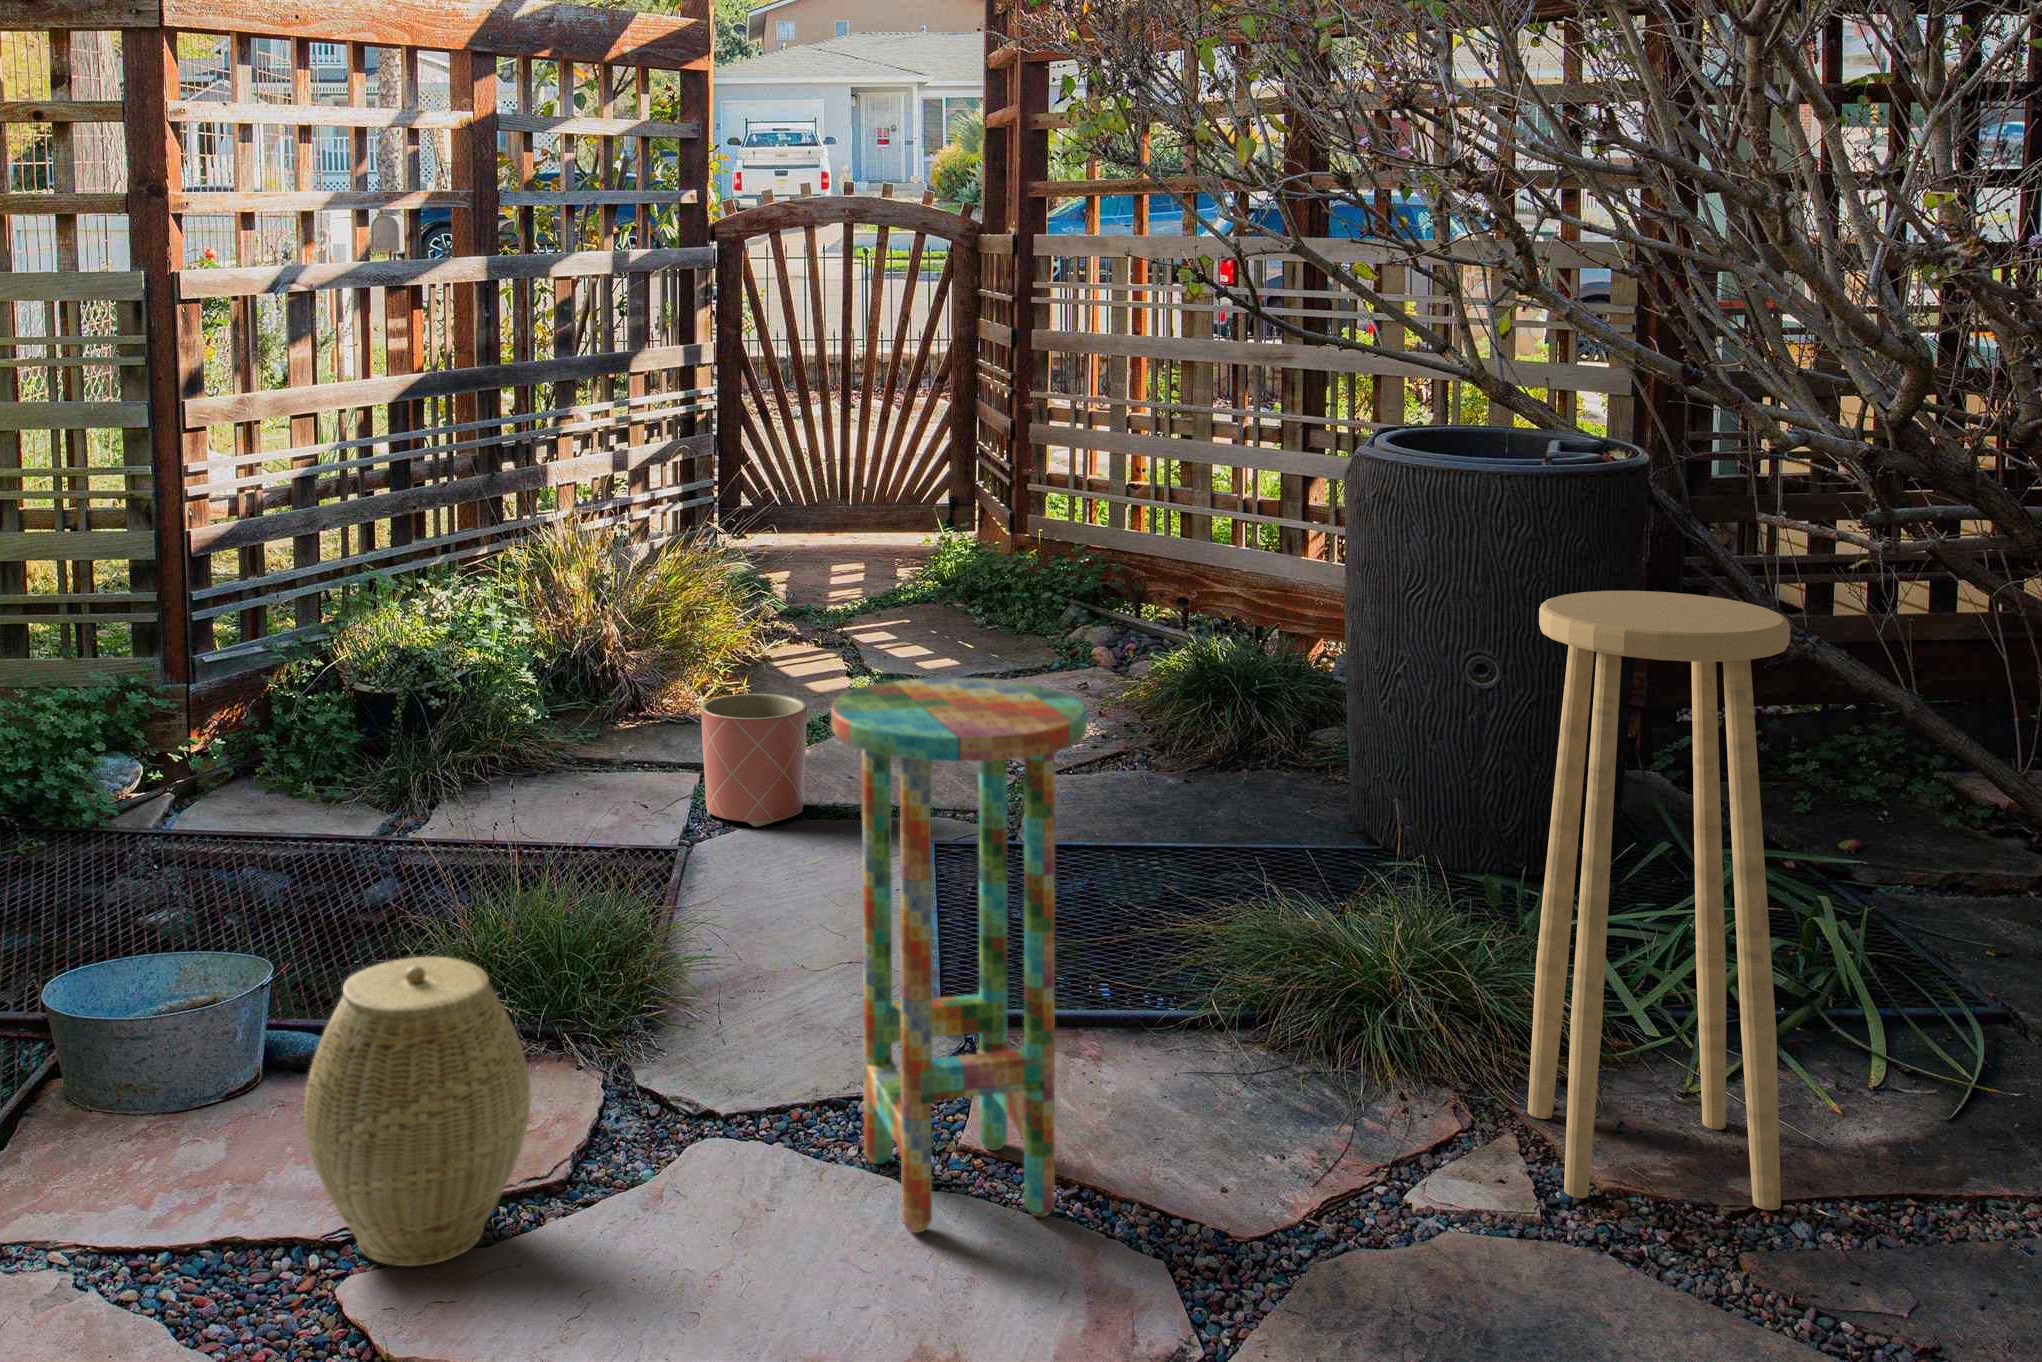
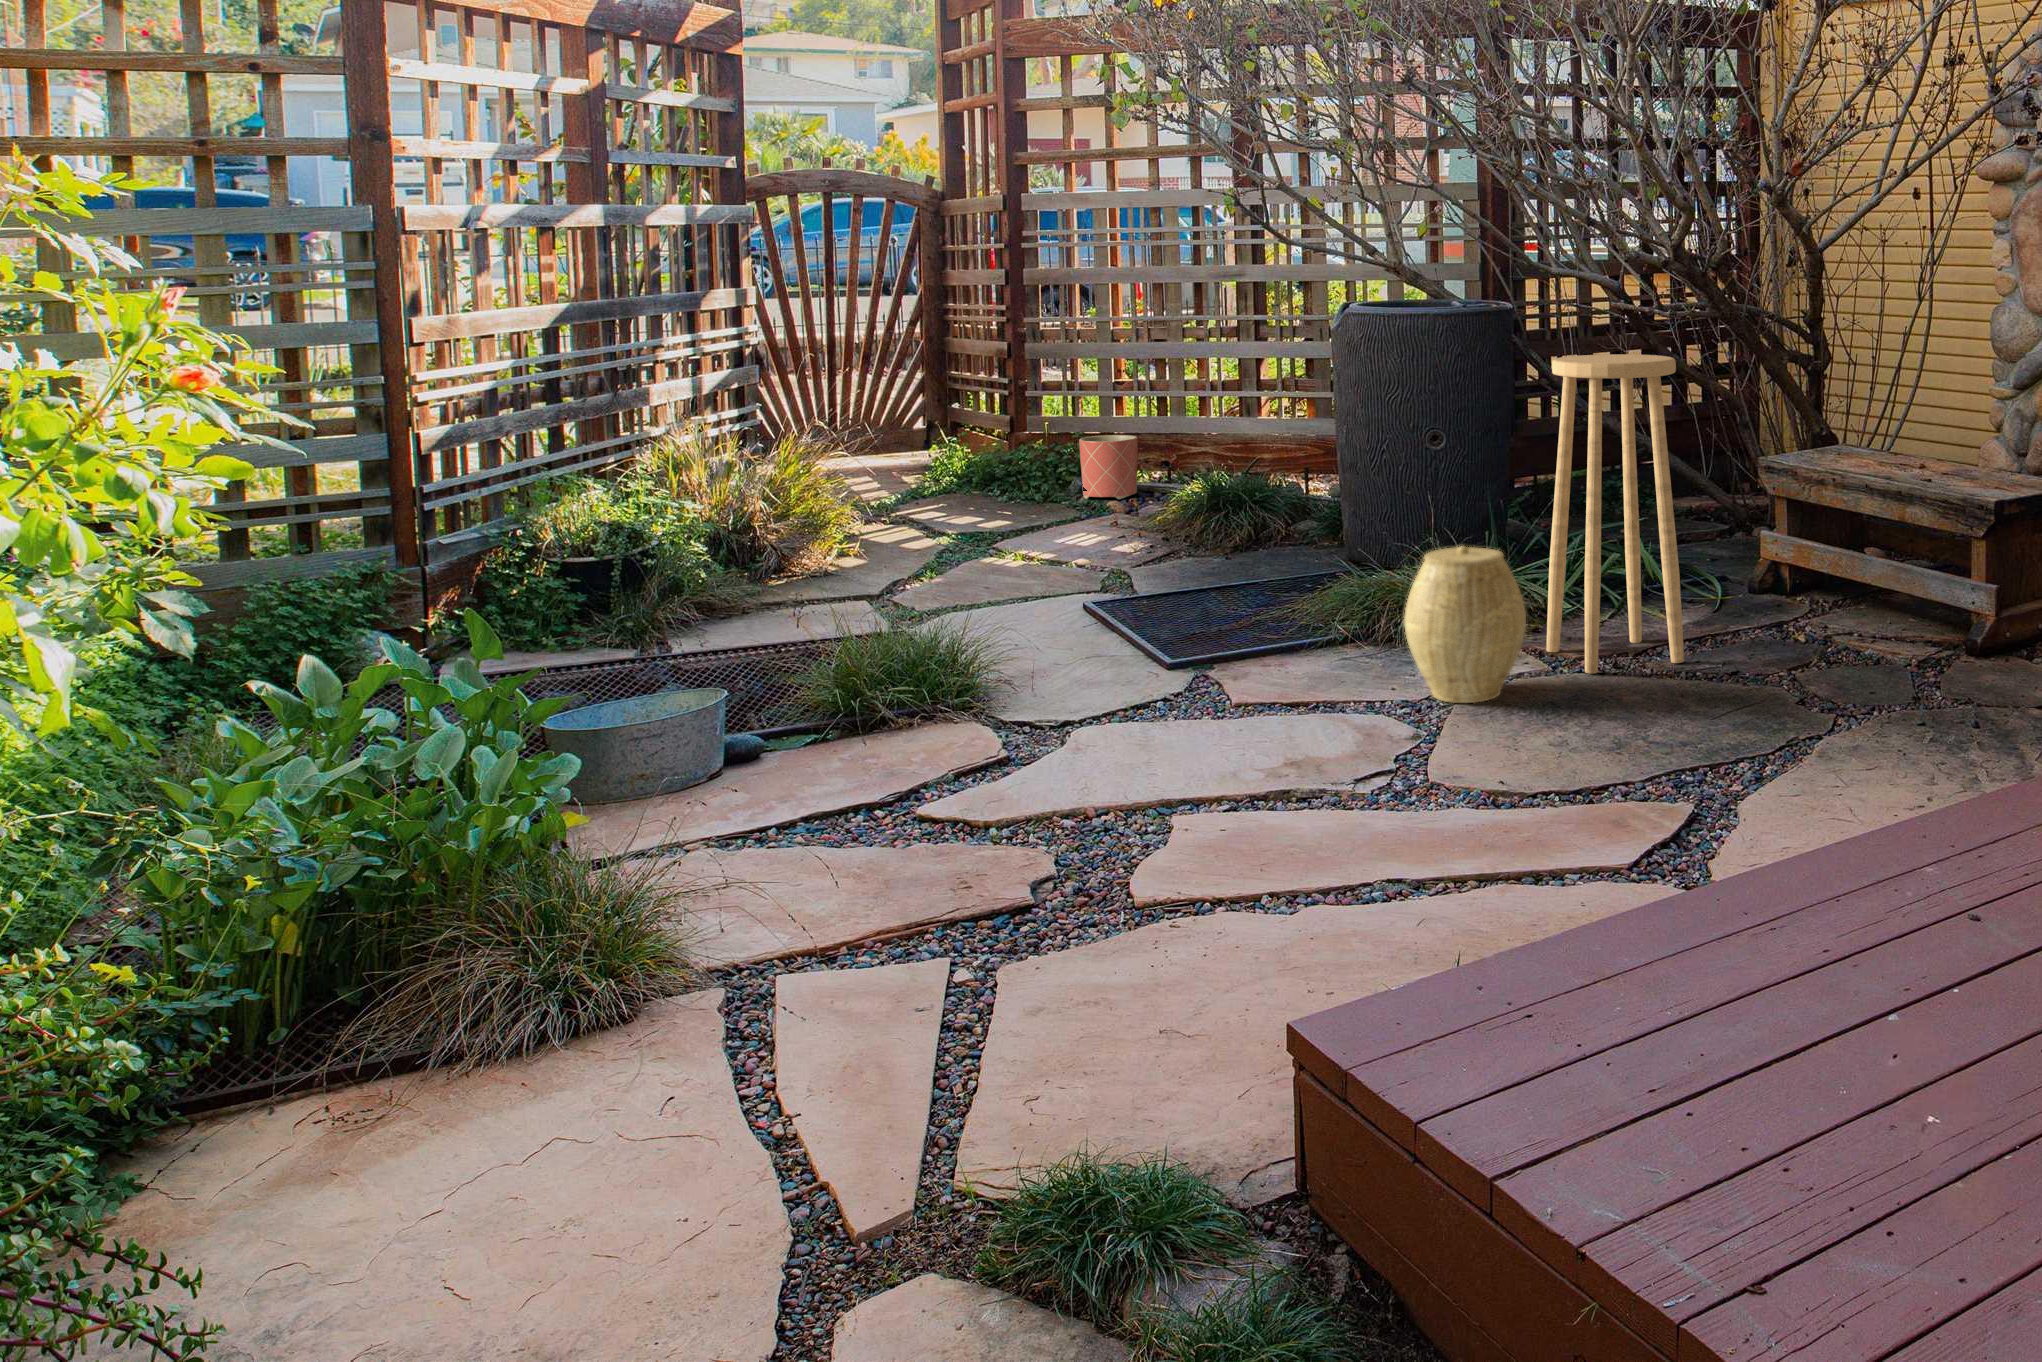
side table: present [831,678,1087,1232] -> none [1190,424,1345,743]
planter: present [701,694,807,827] -> present [1079,435,1138,499]
woven basket: present [304,956,531,1266] -> present [1404,546,1526,703]

